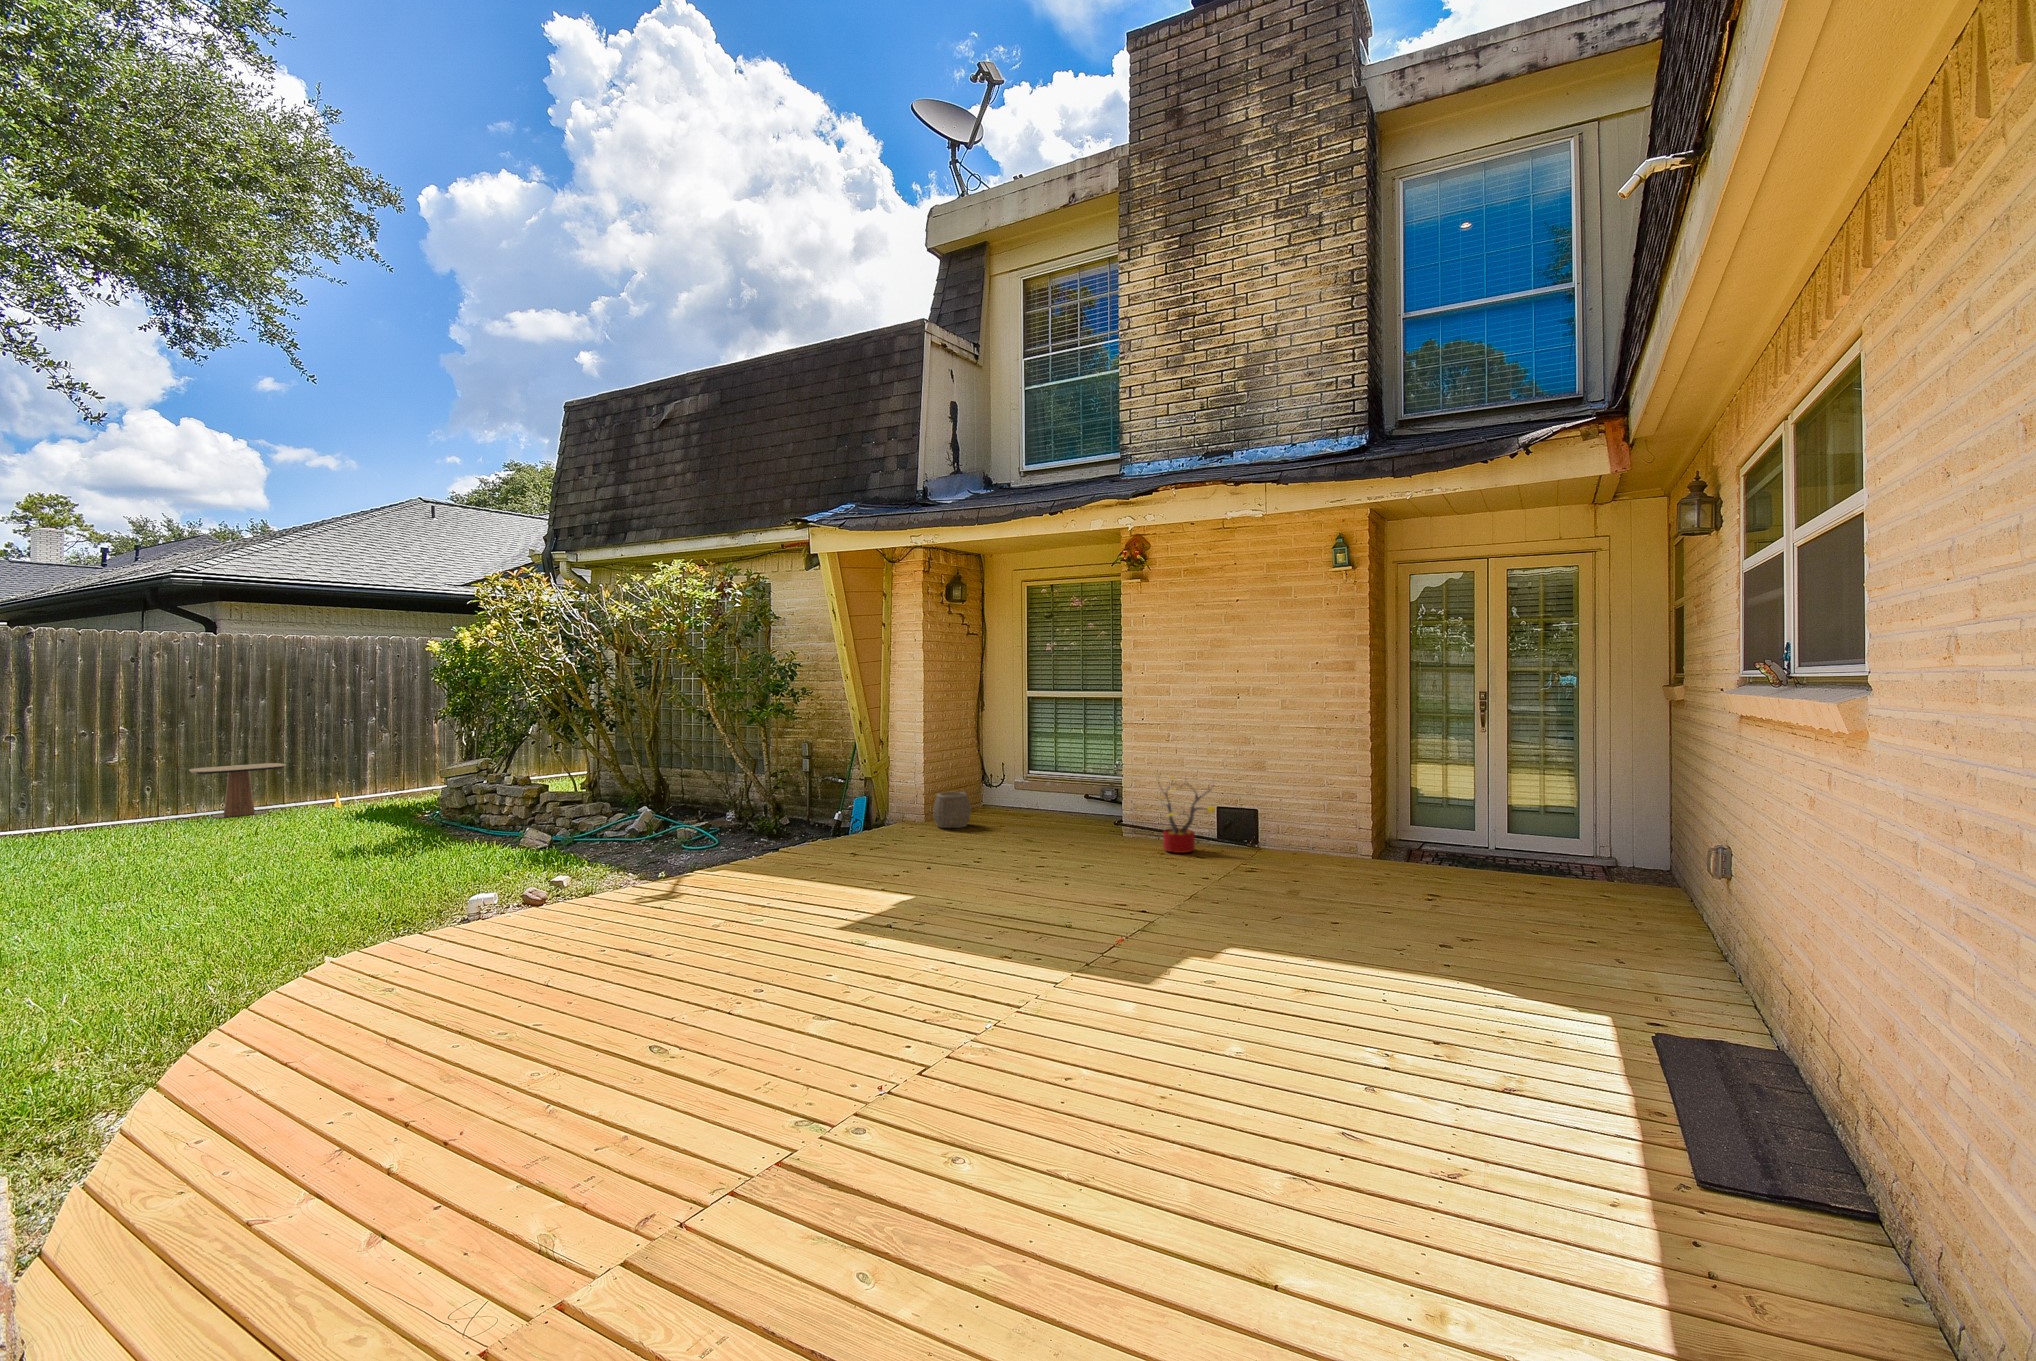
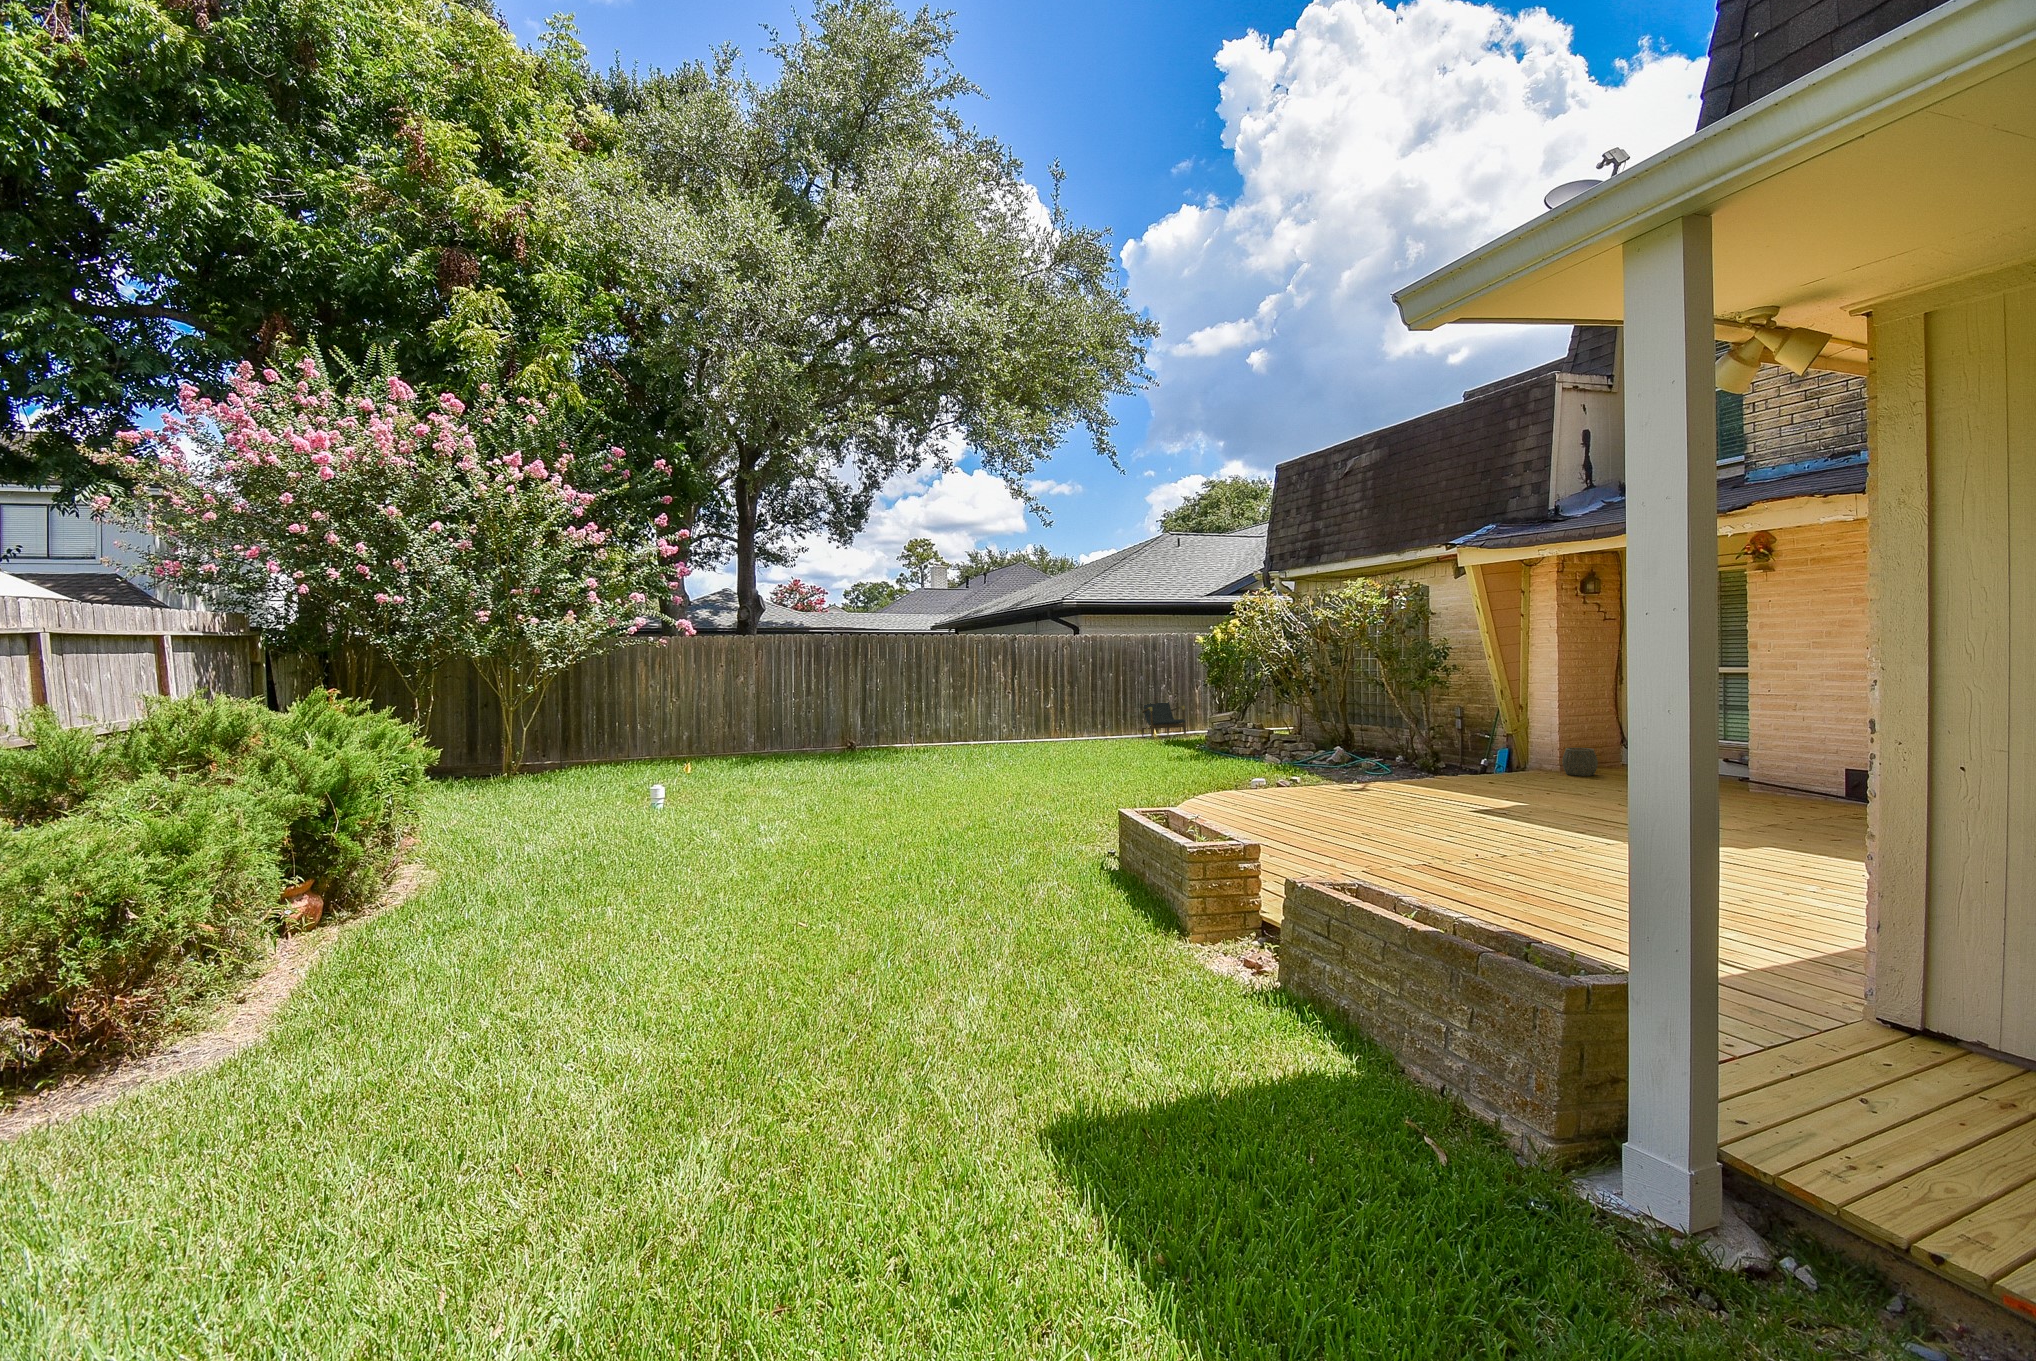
lounge chair: none [320,731,407,808] -> present [1142,702,1186,739]
side table: present [189,763,286,818] -> none [1087,711,1128,741]
decorative plant: present [1163,777,1216,853] -> none [1776,736,1831,804]

